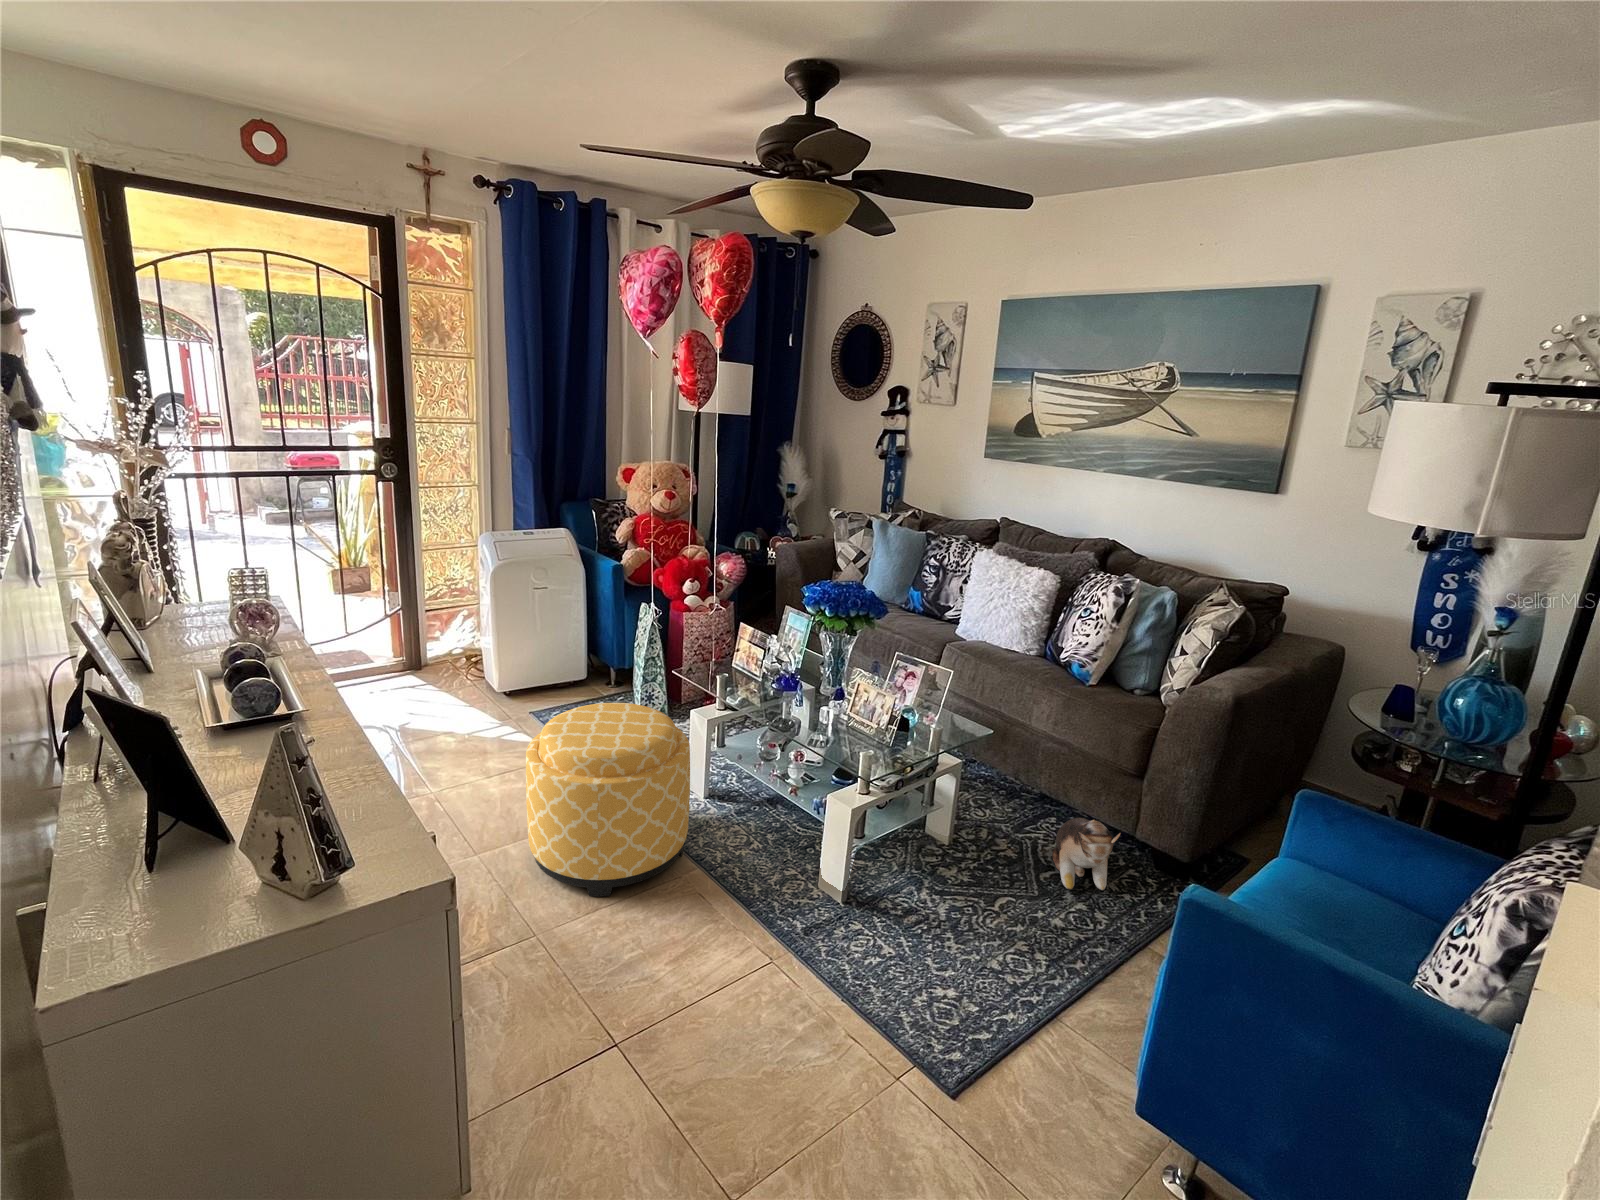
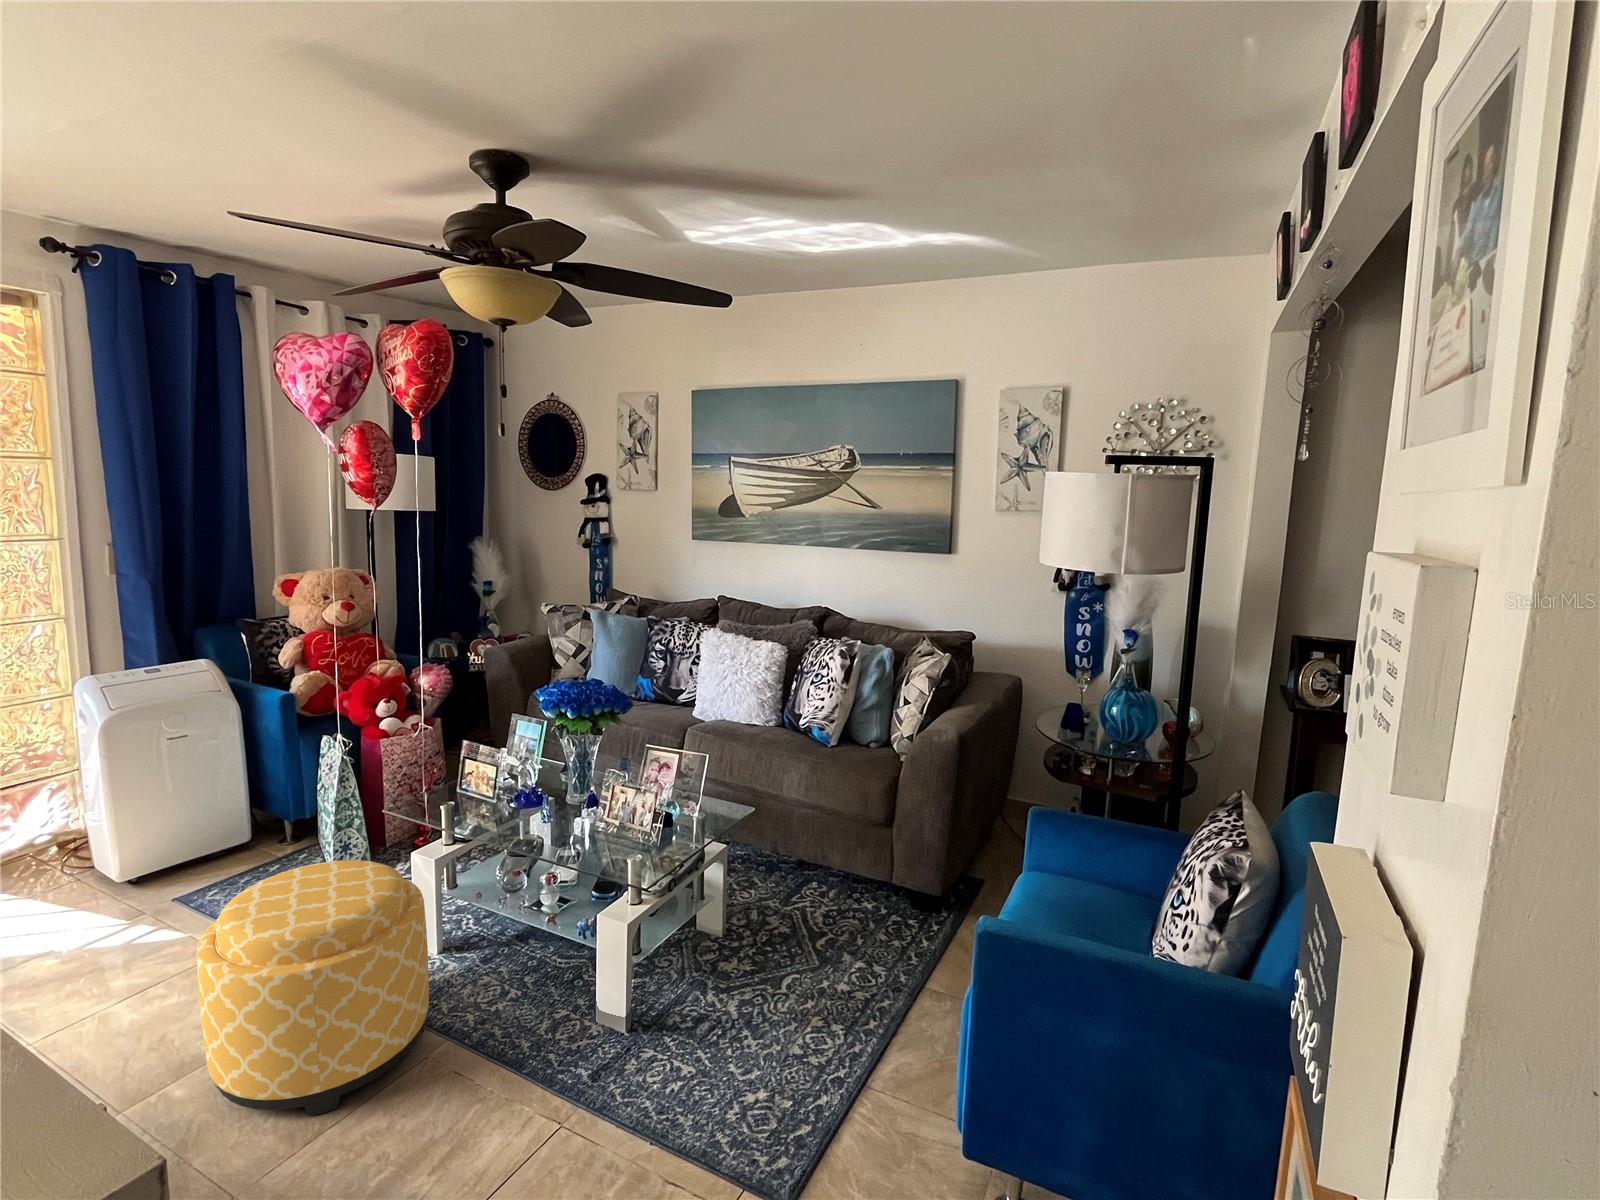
plush toy: present [1052,818,1121,890] -> none [824,877,886,952]

